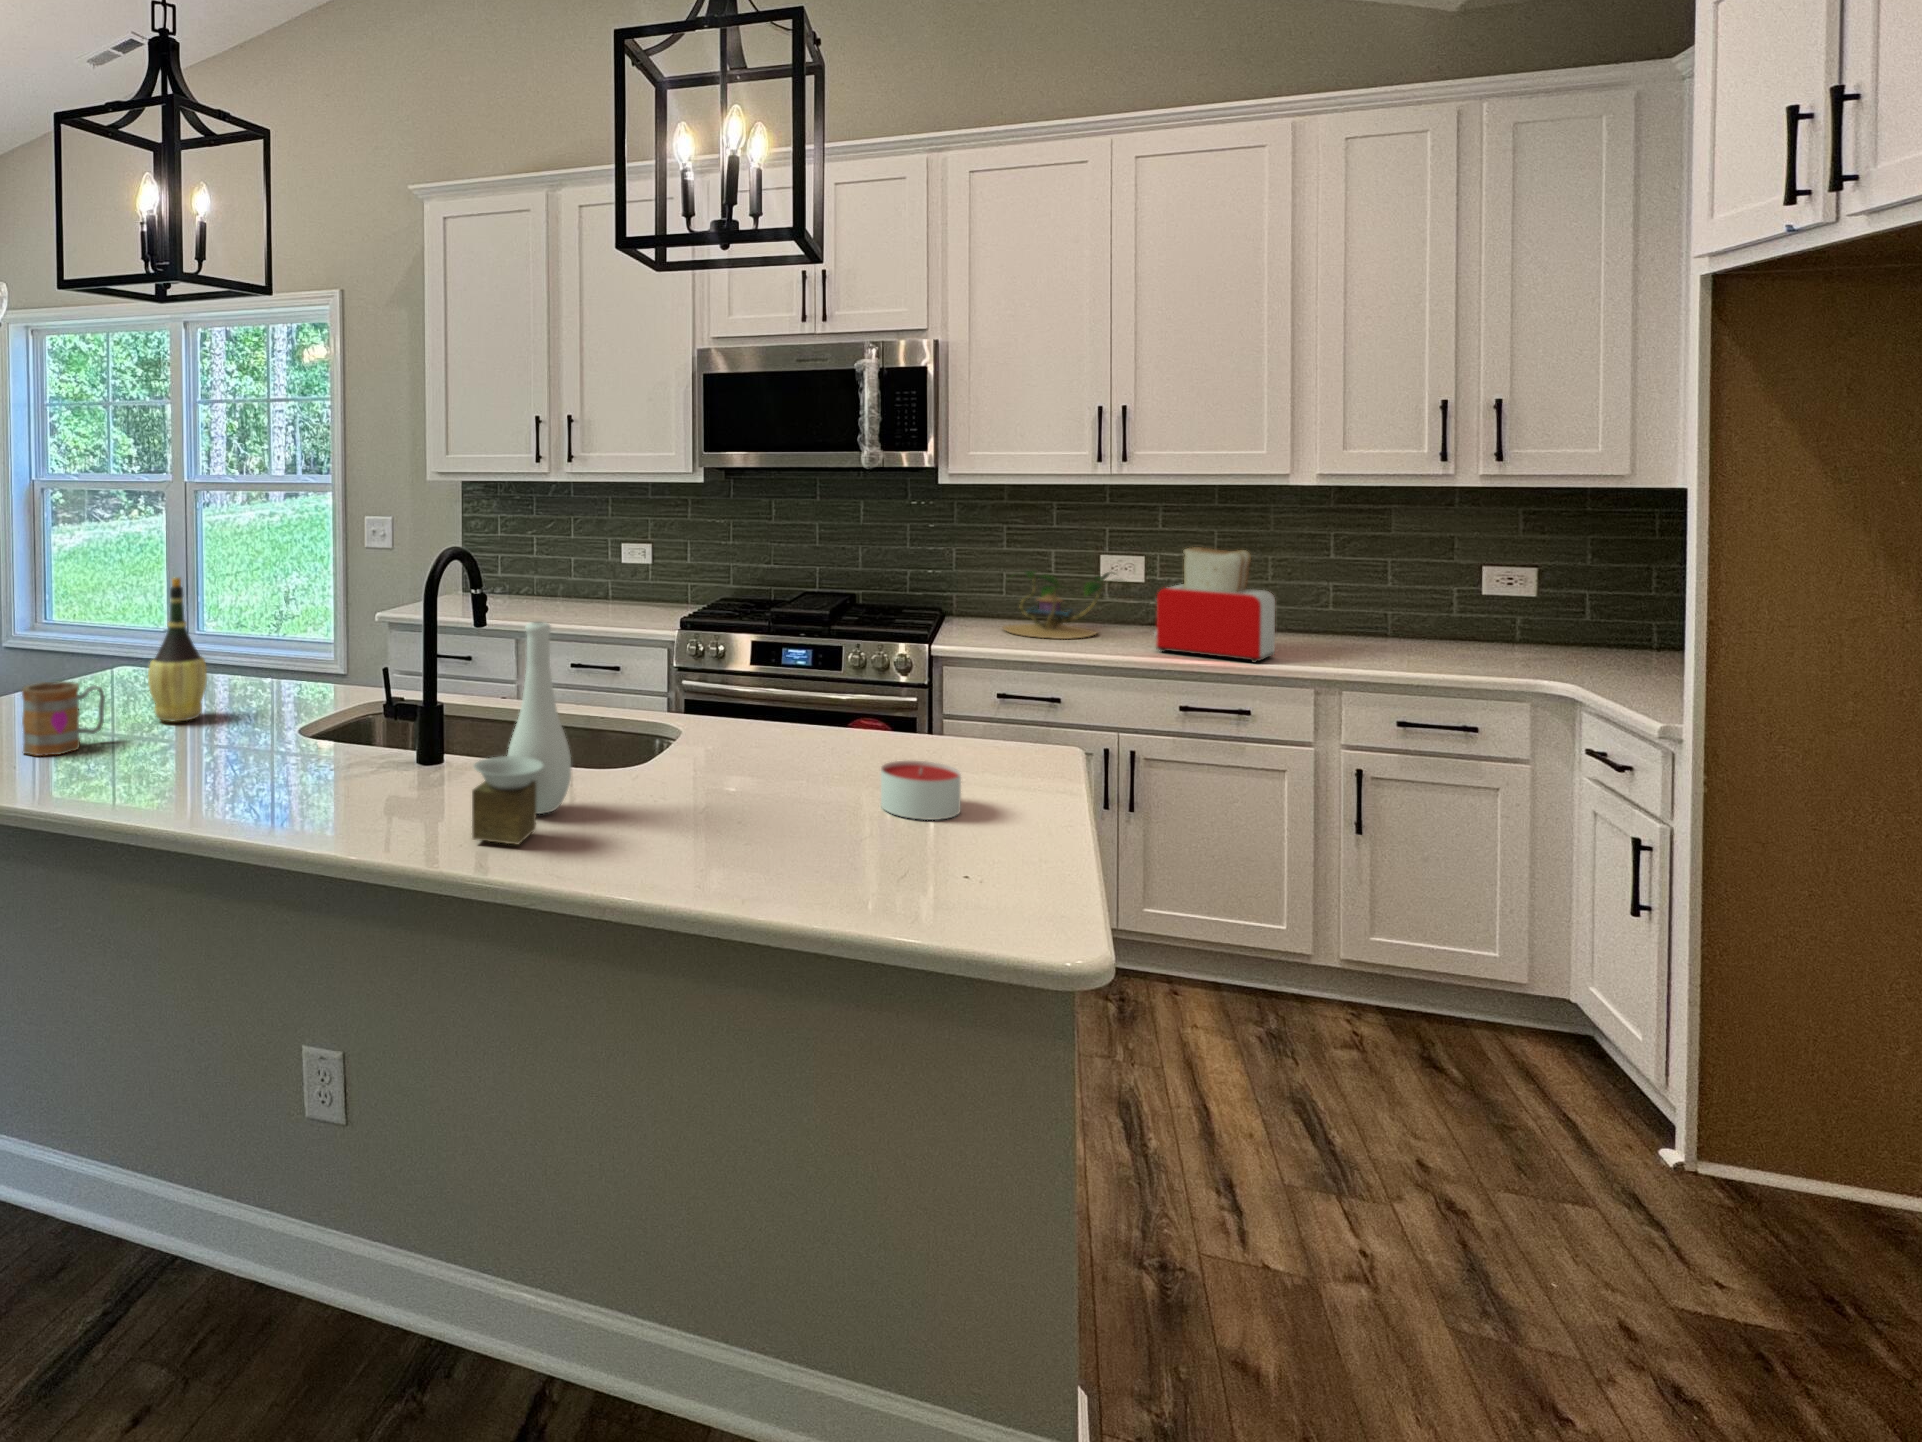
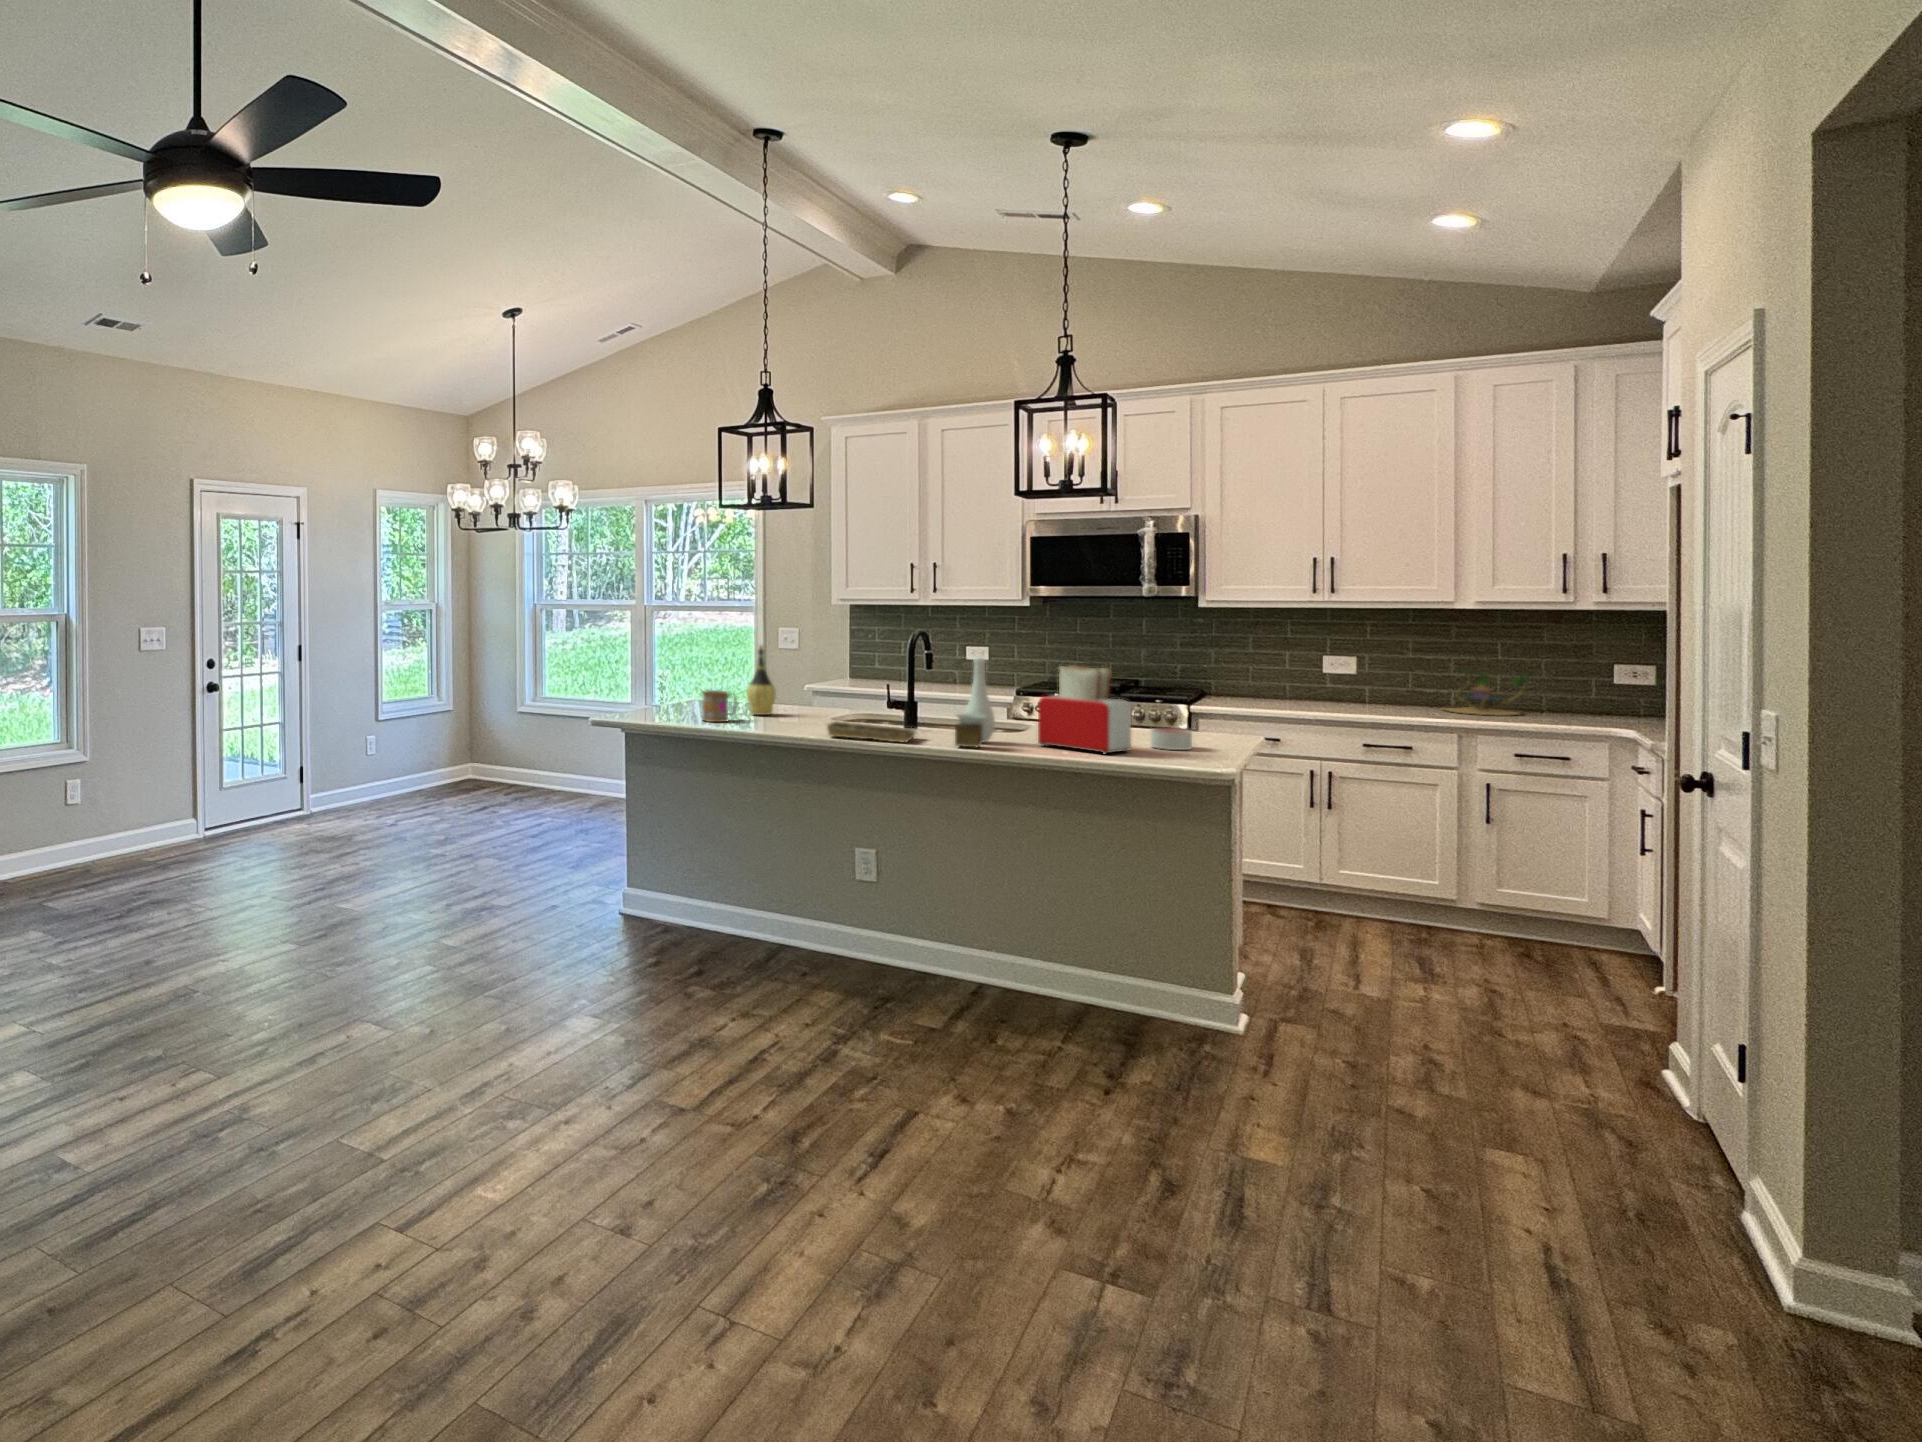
toaster: present [1154,547,1275,663] -> present [1038,665,1131,754]
plant: present [1004,571,1110,639] -> present [1446,669,1534,715]
tray: none [208,761,424,827] -> present [827,721,915,742]

